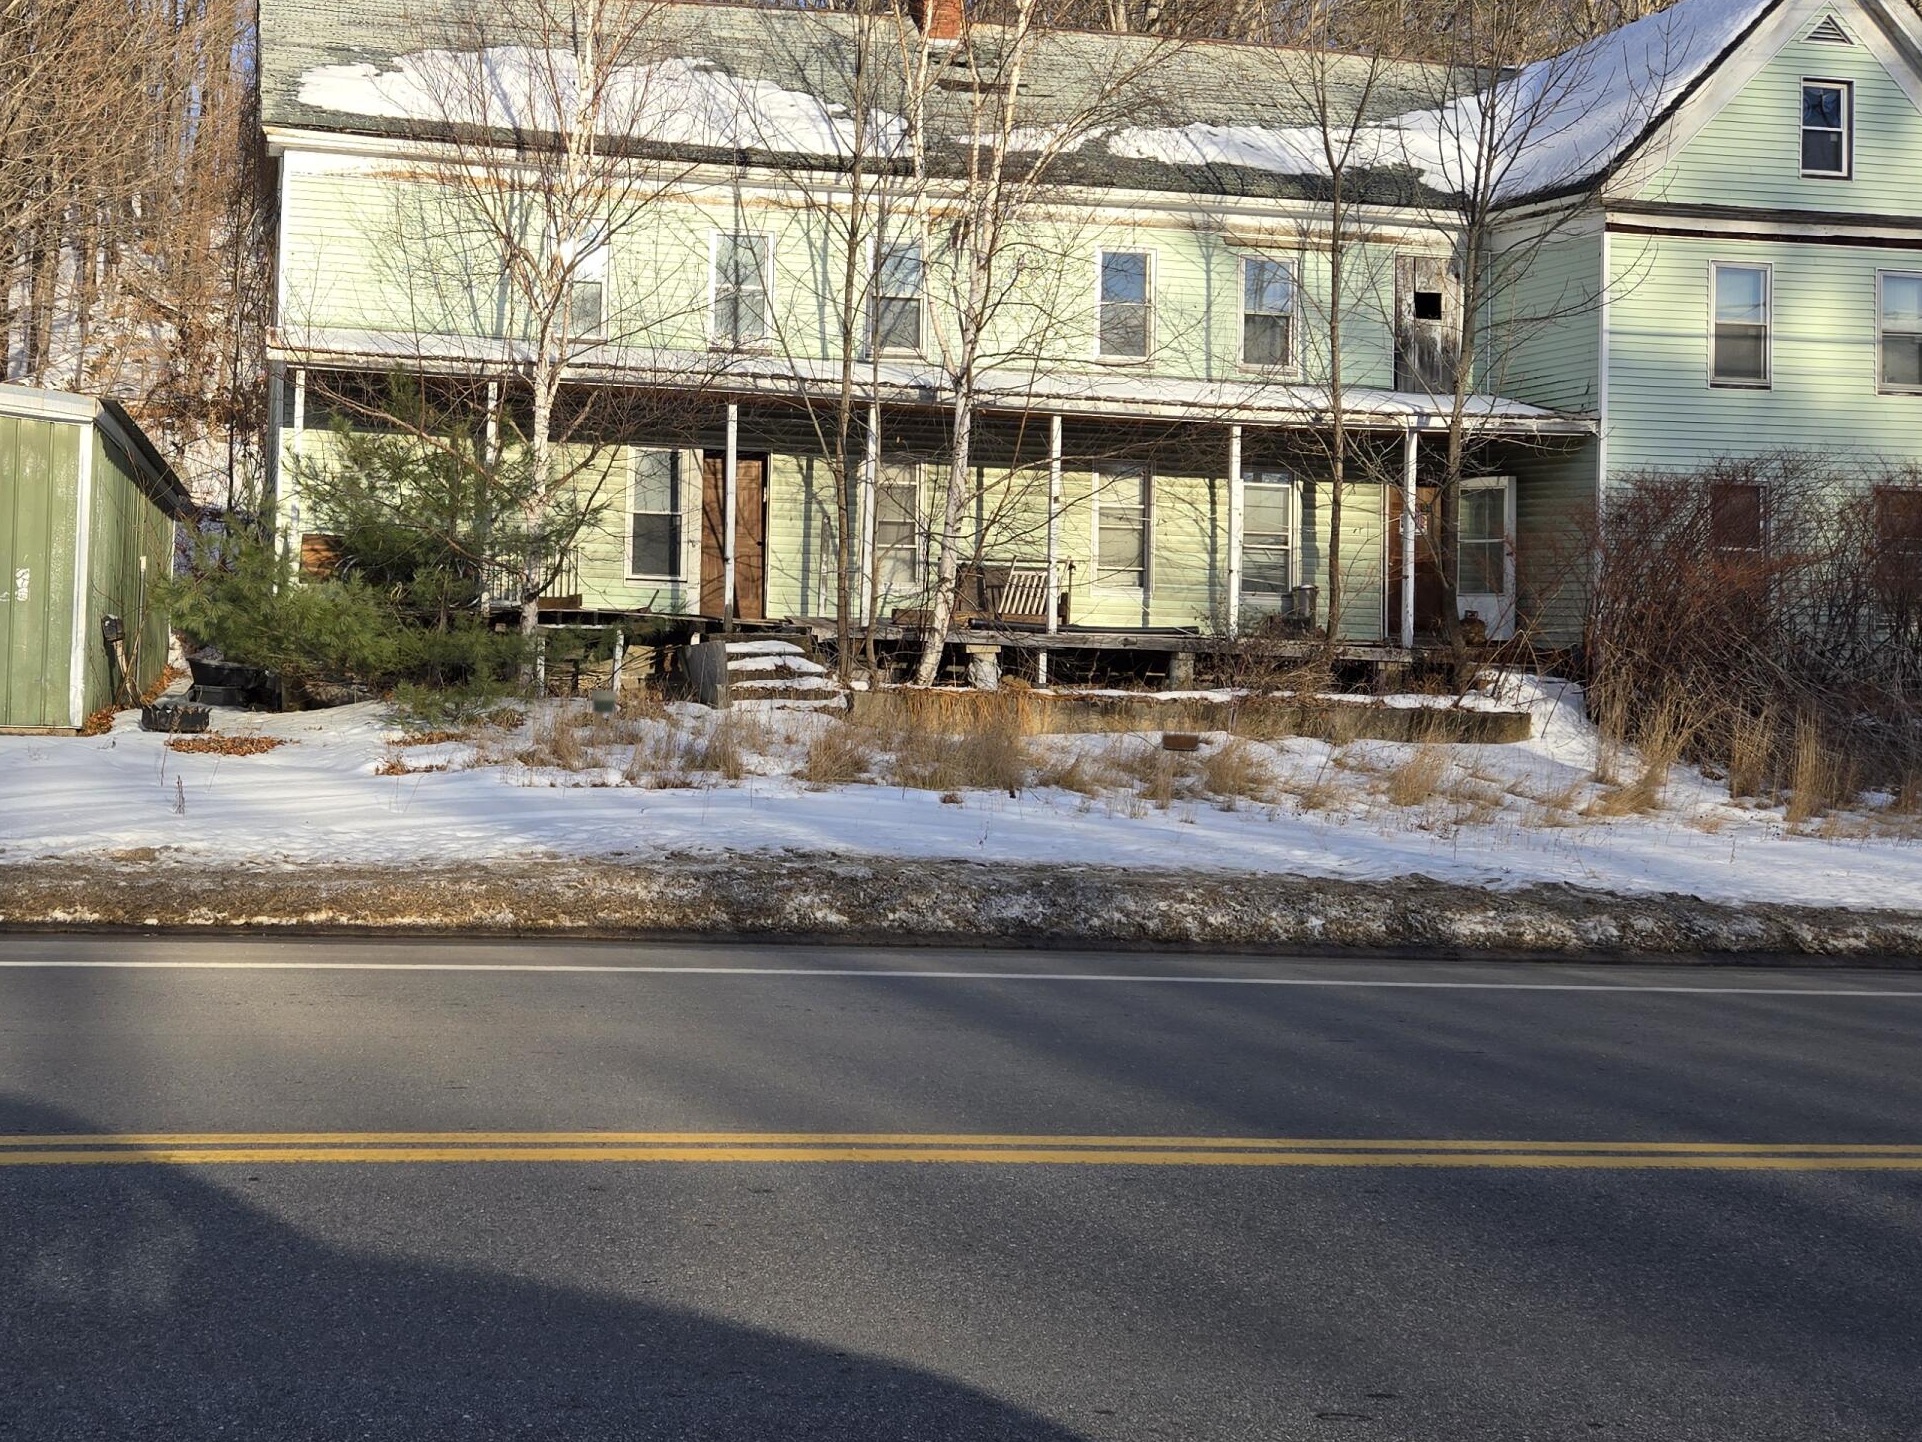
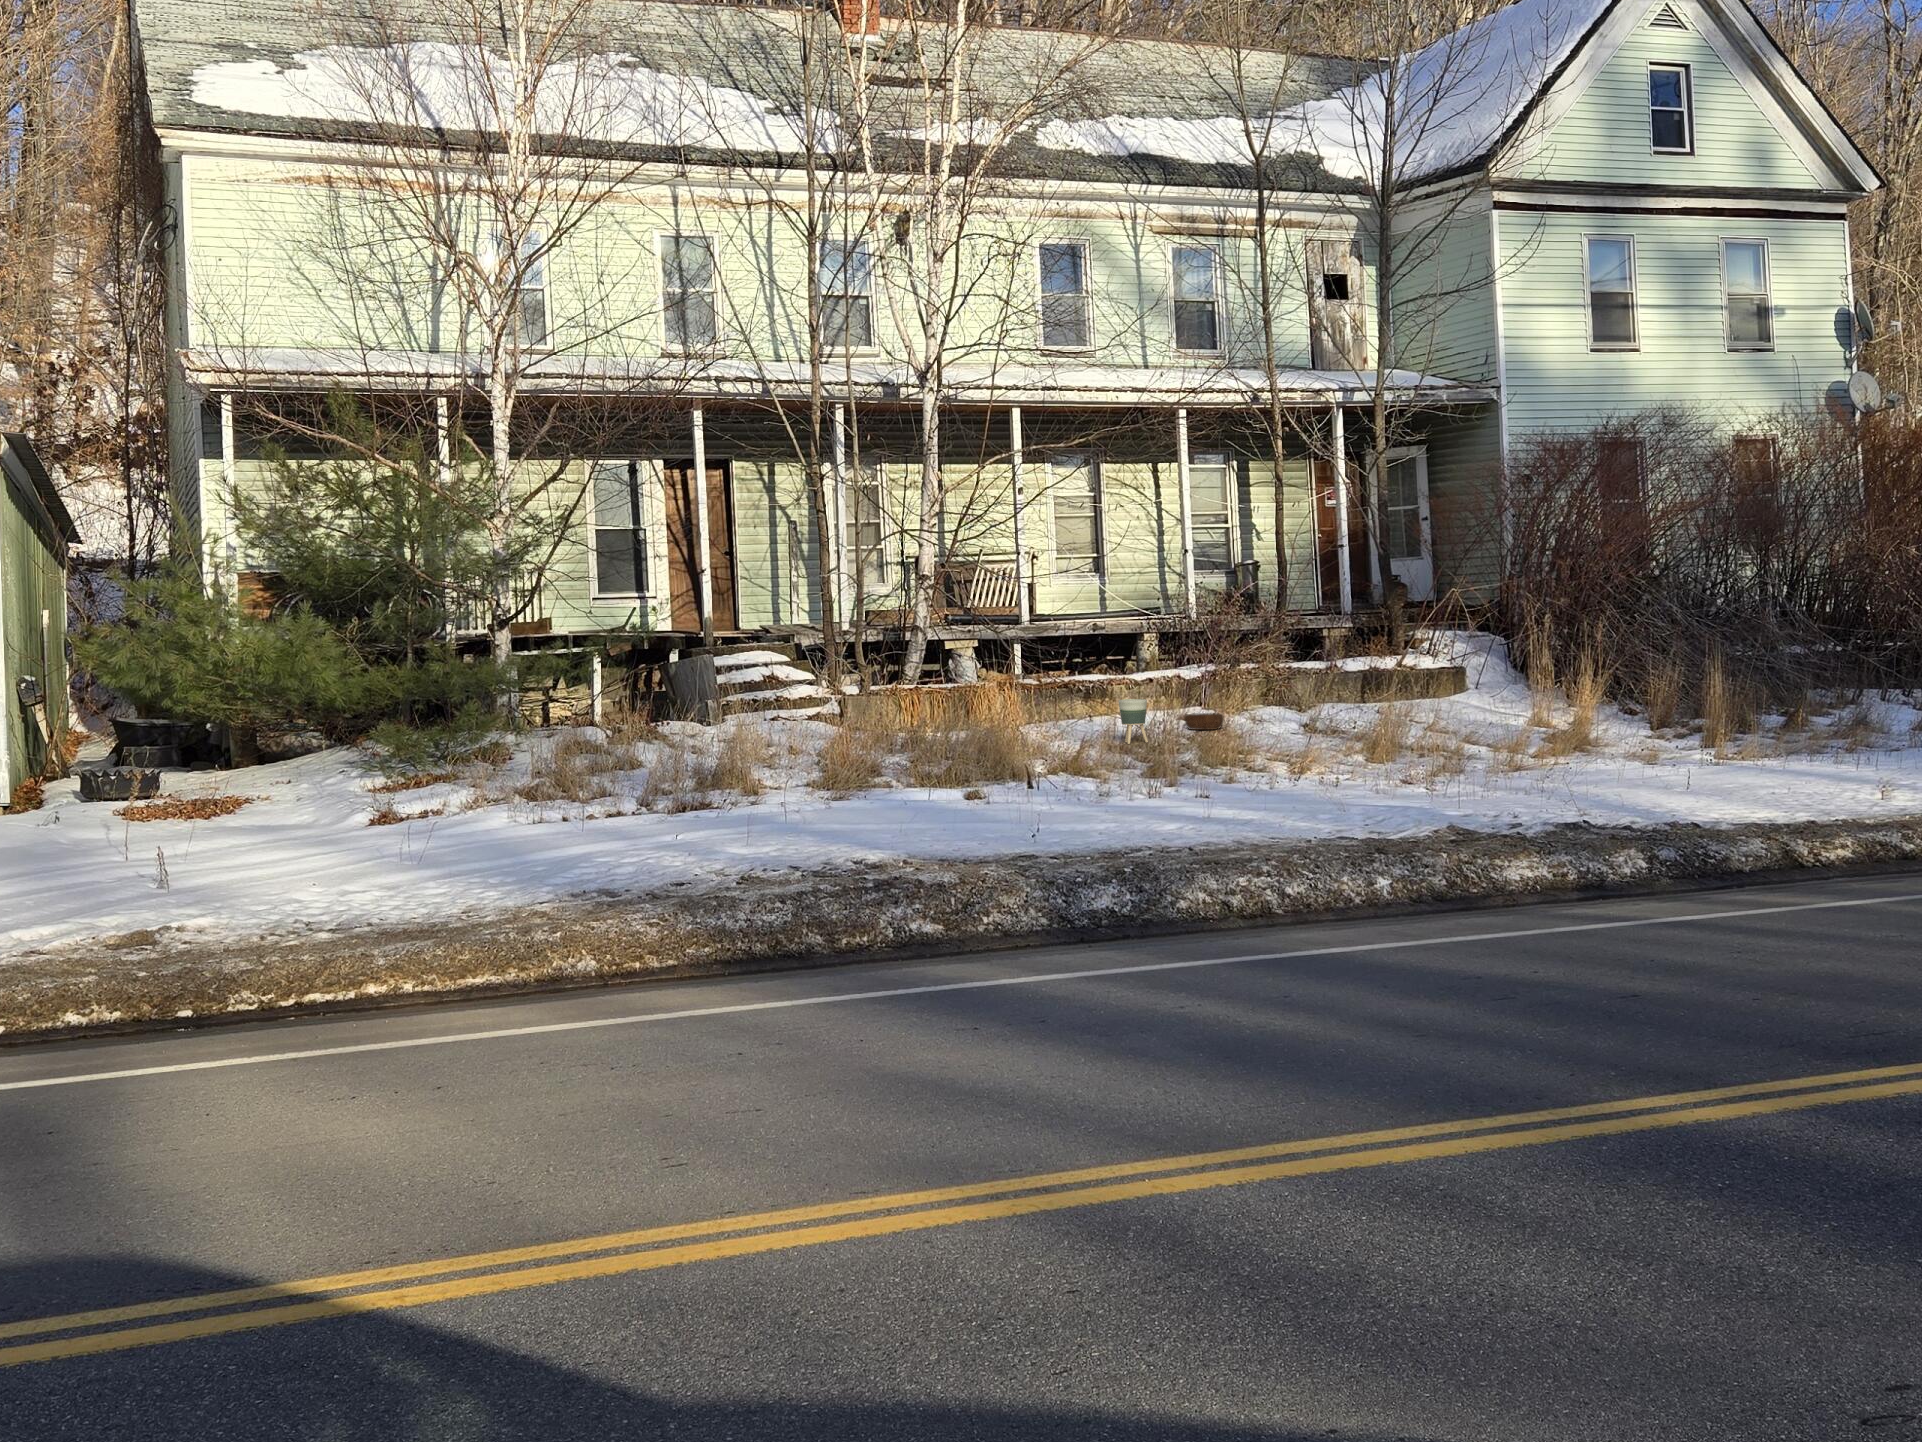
planter: present [592,690,617,729] -> present [1118,699,1148,744]

